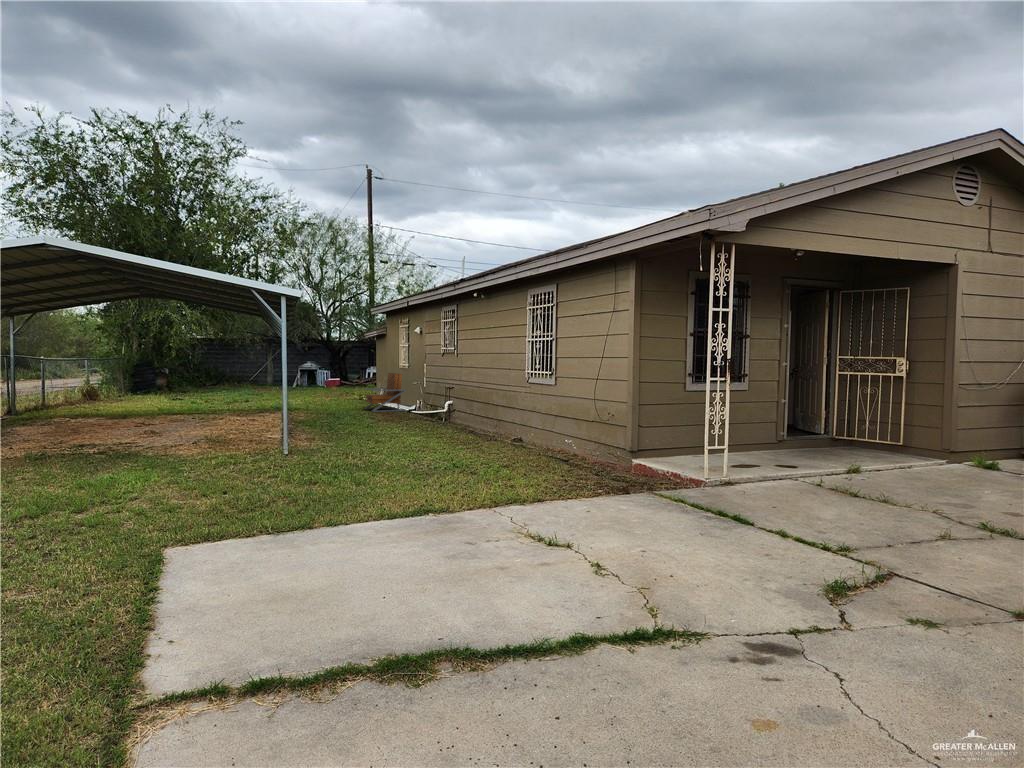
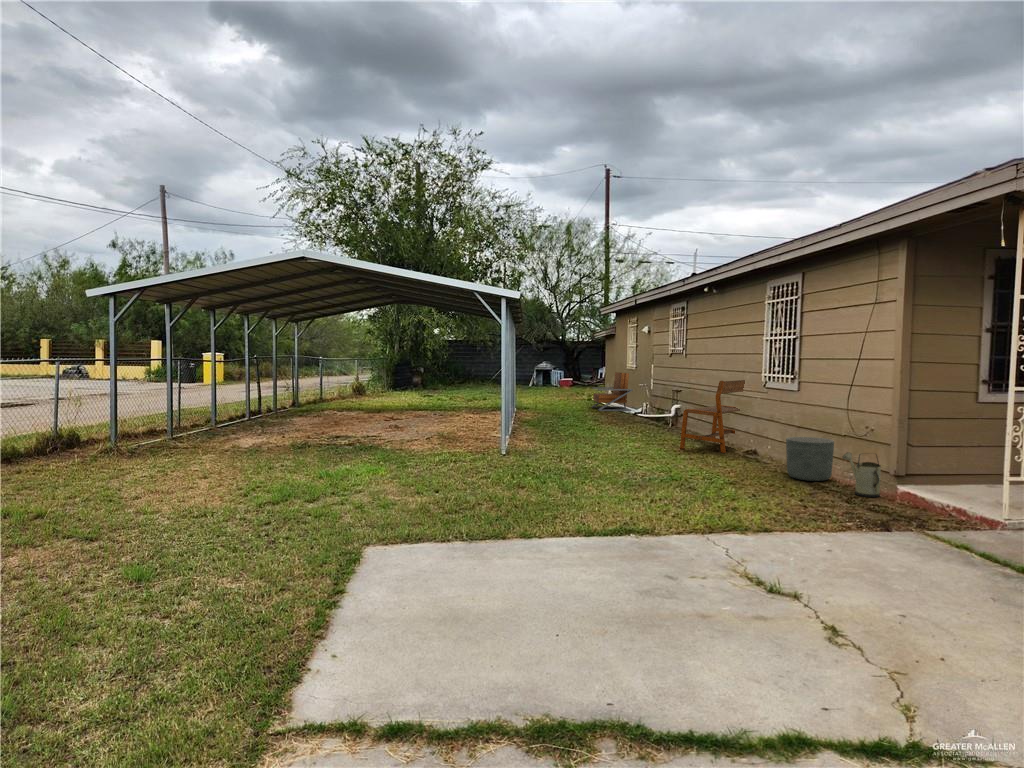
bench: none [458,377,519,444] -> present [680,380,745,453]
planter: none [550,425,587,461] -> present [786,437,834,481]
watering can: none [593,434,621,470] -> present [843,452,881,497]

